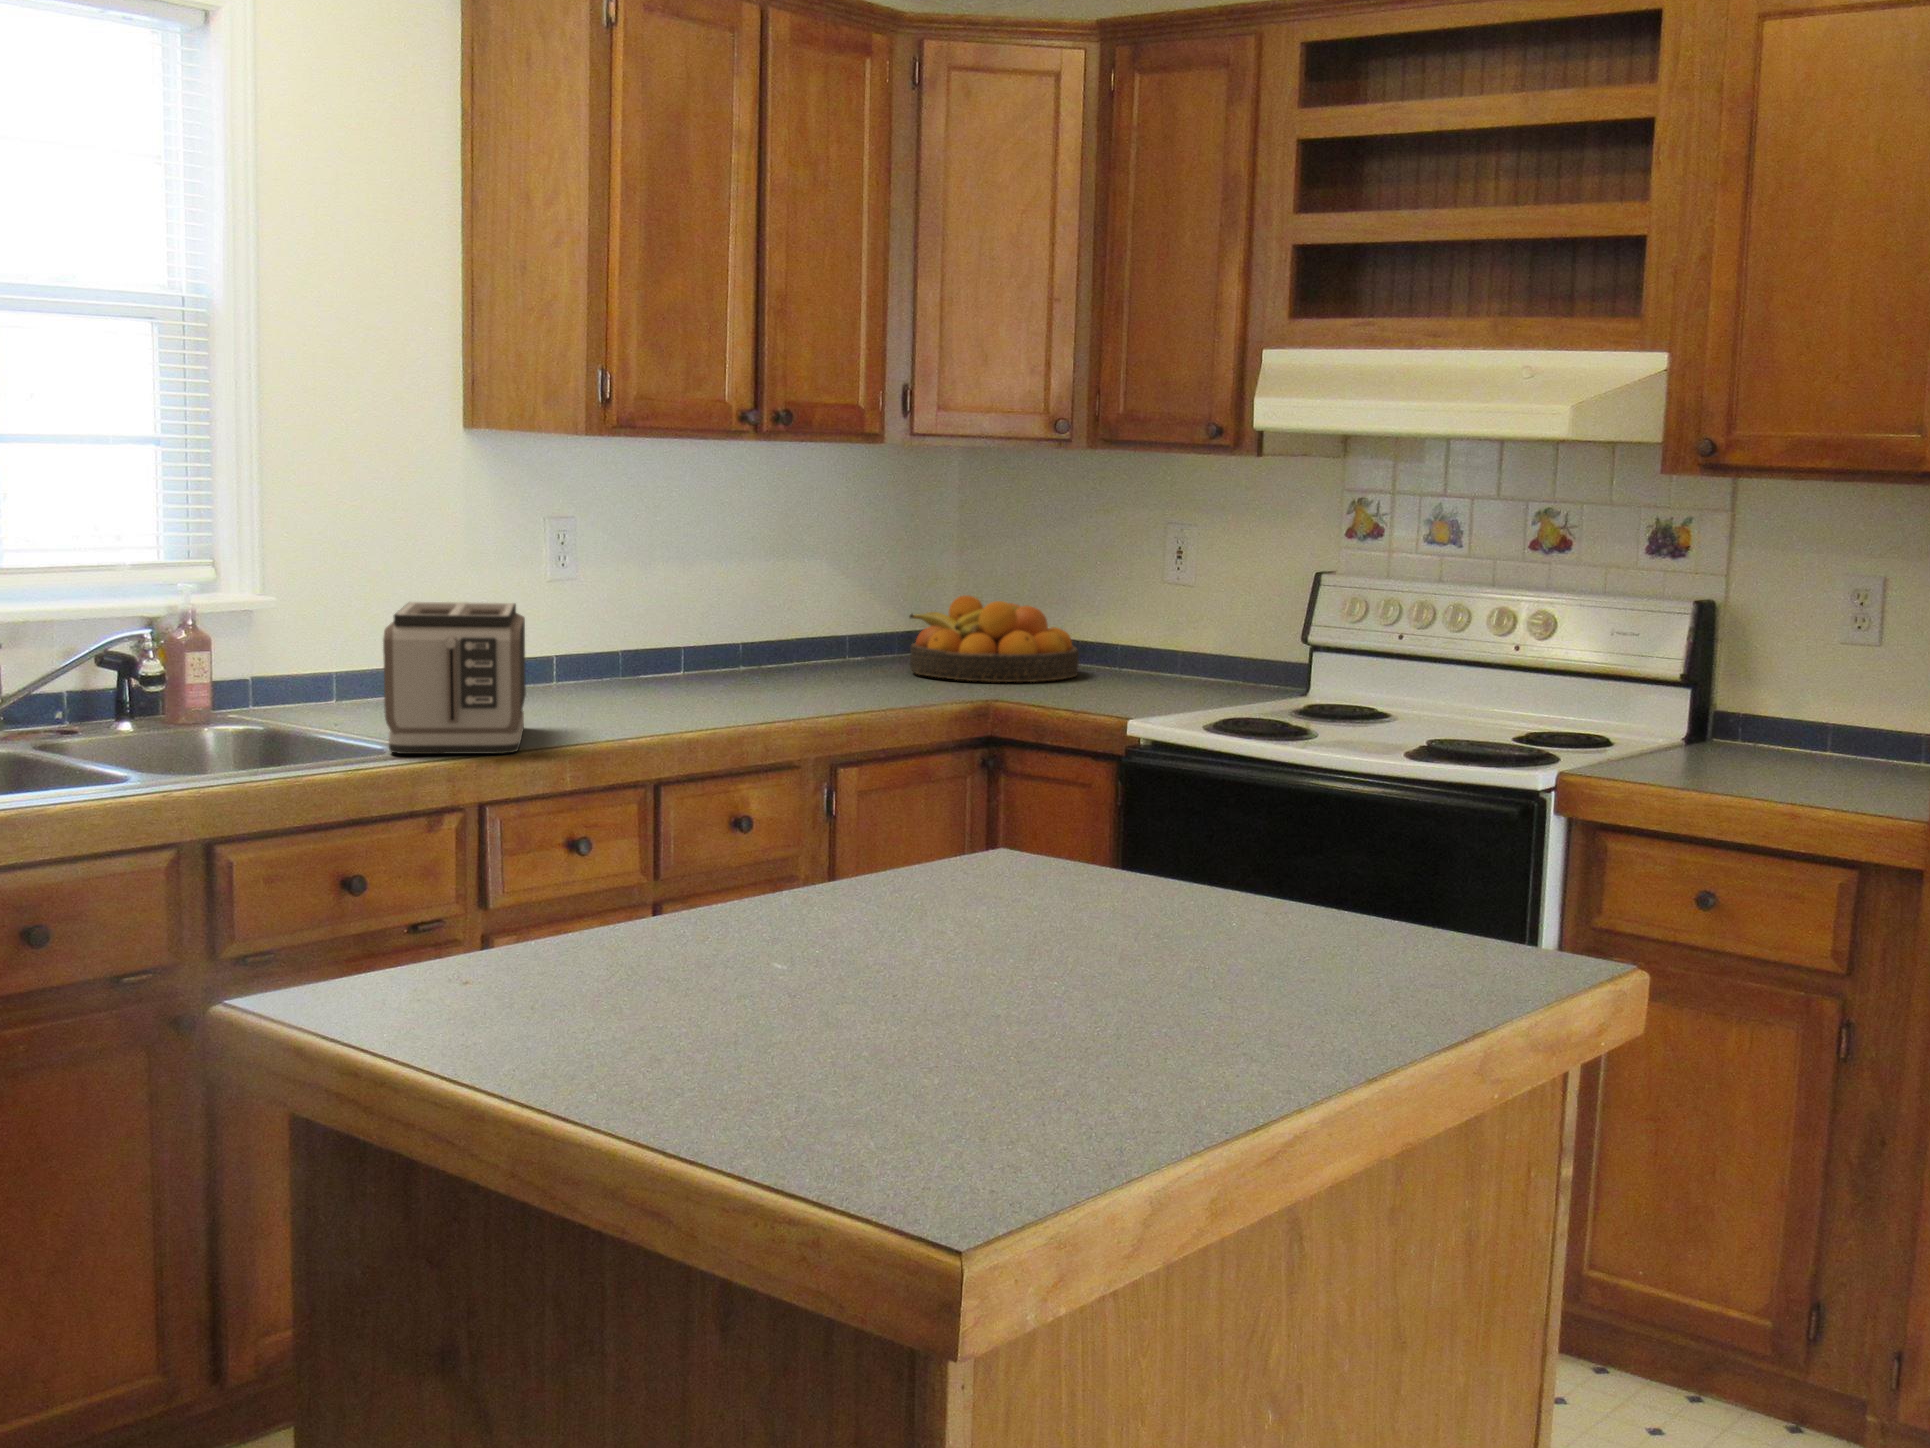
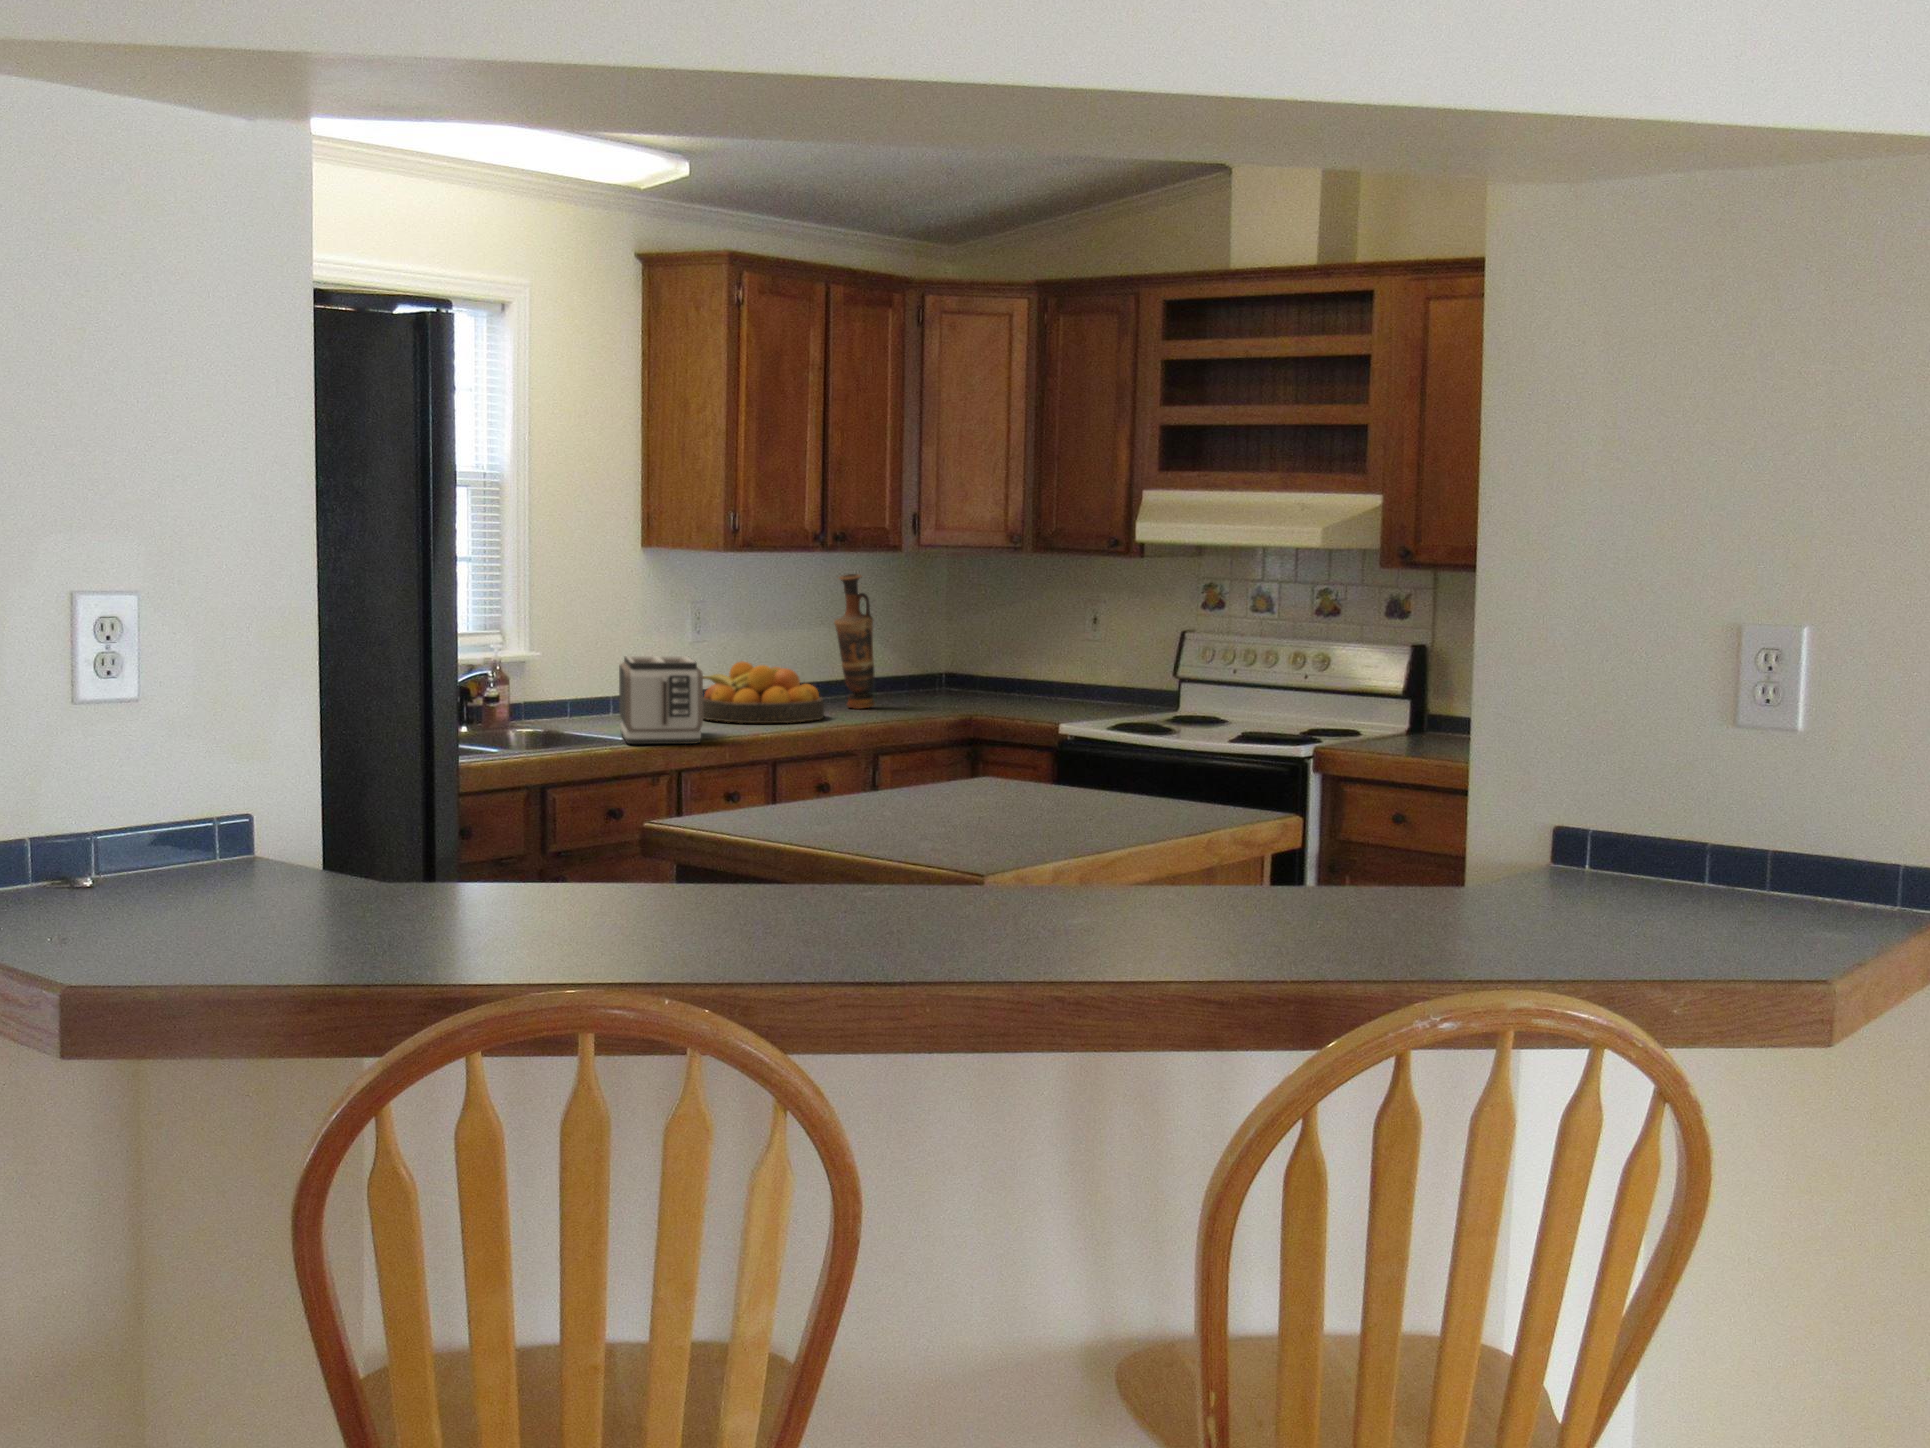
vase: none [781,477,844,684] -> present [834,574,875,709]
fruit bowl: present [910,595,1079,682] -> present [703,662,824,723]

